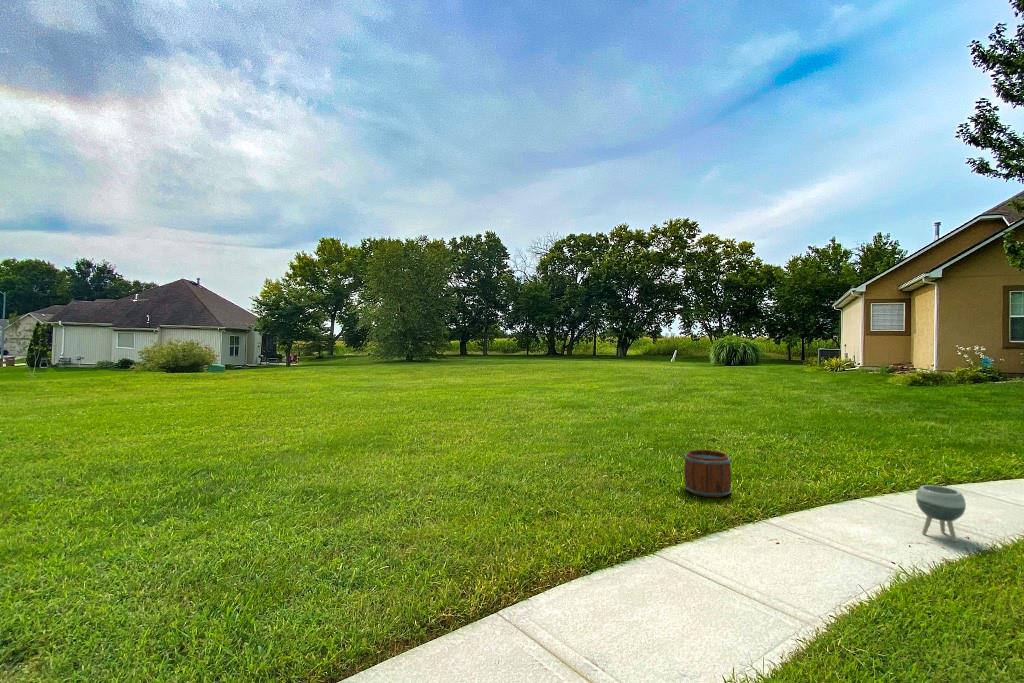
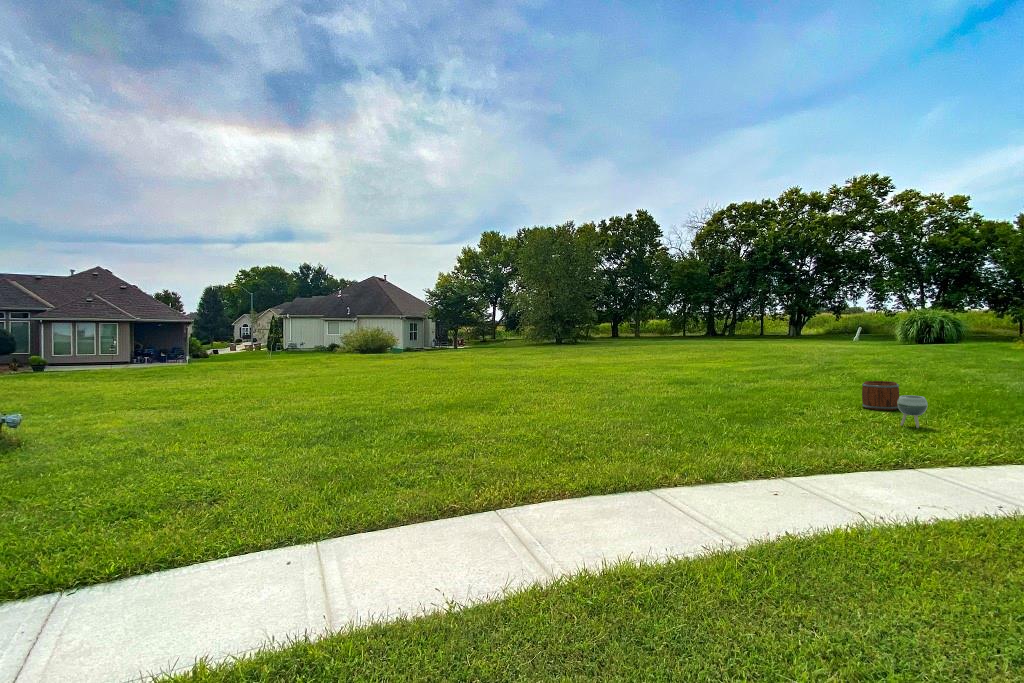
bucket: present [684,450,731,497] -> present [862,381,899,410]

